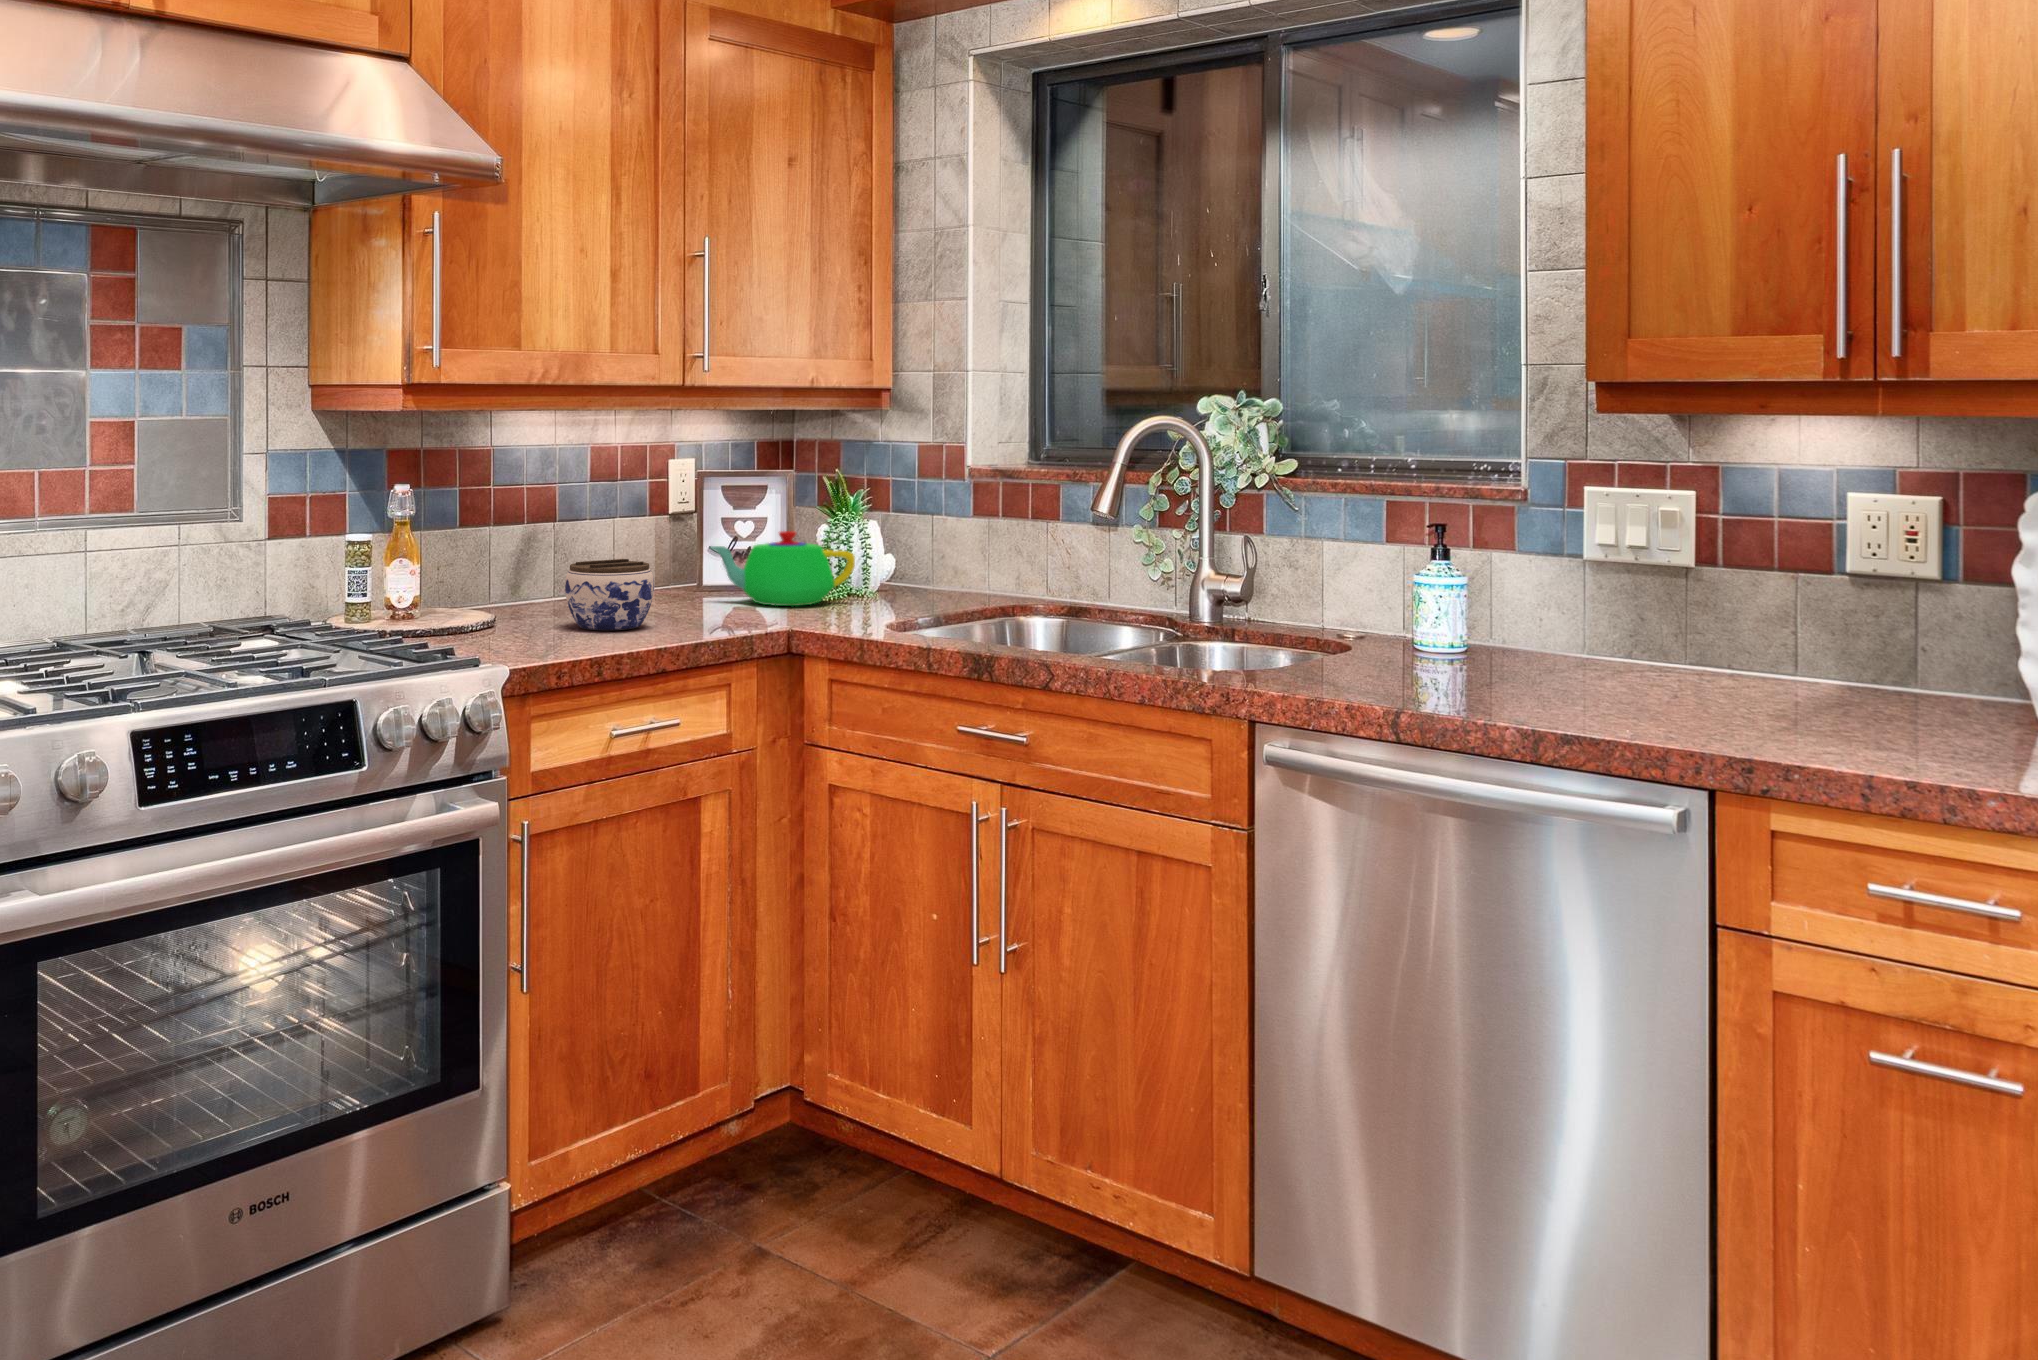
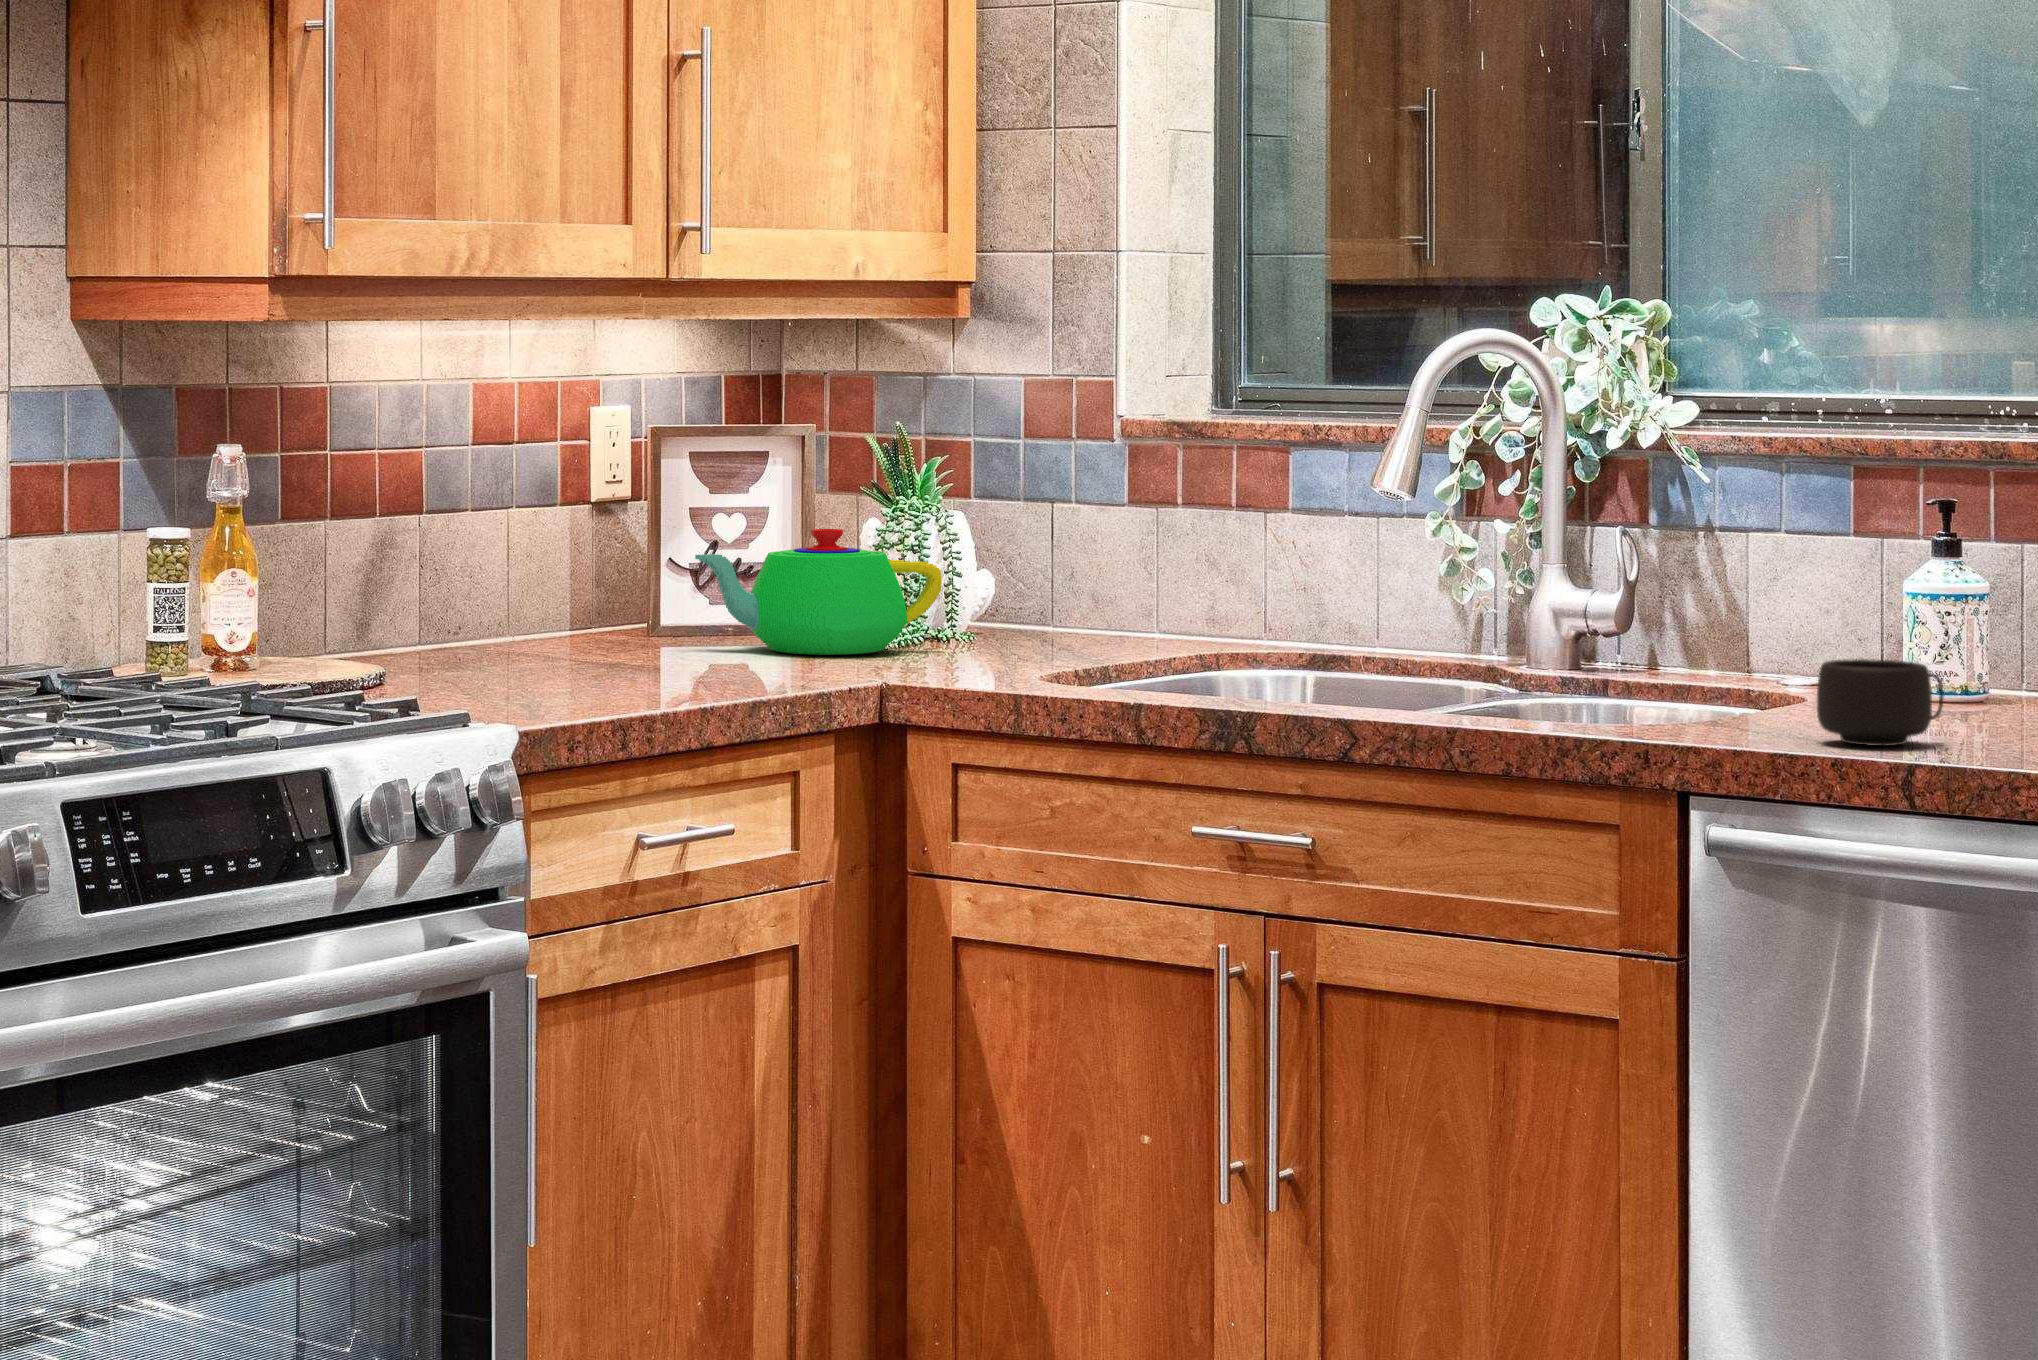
jar: present [565,559,654,630] -> none [514,569,661,685]
mug: none [1341,634,1426,693] -> present [1817,659,1944,746]

